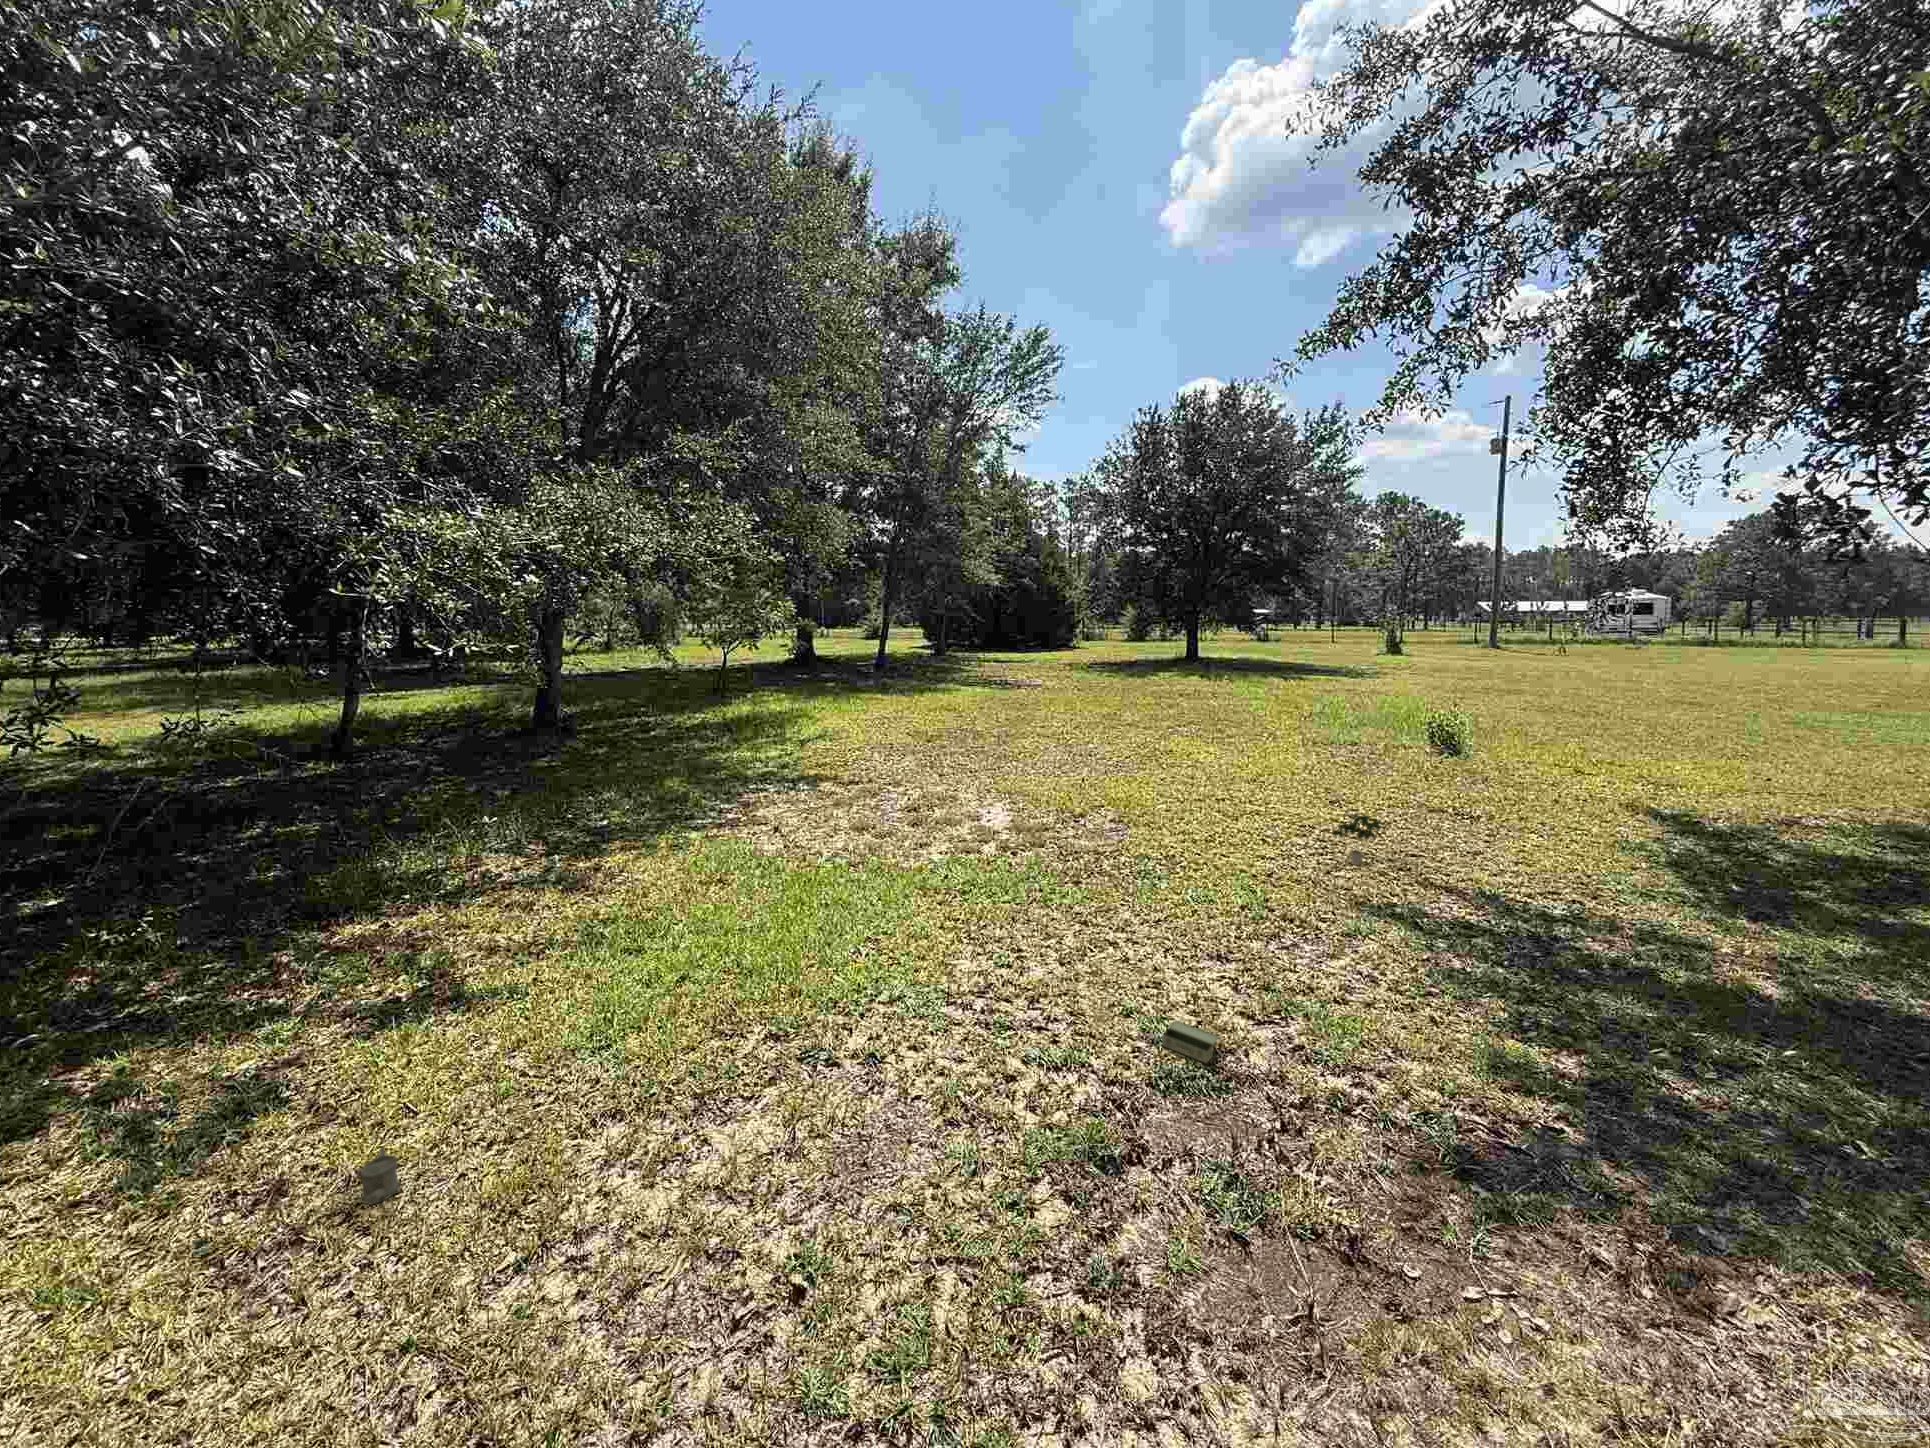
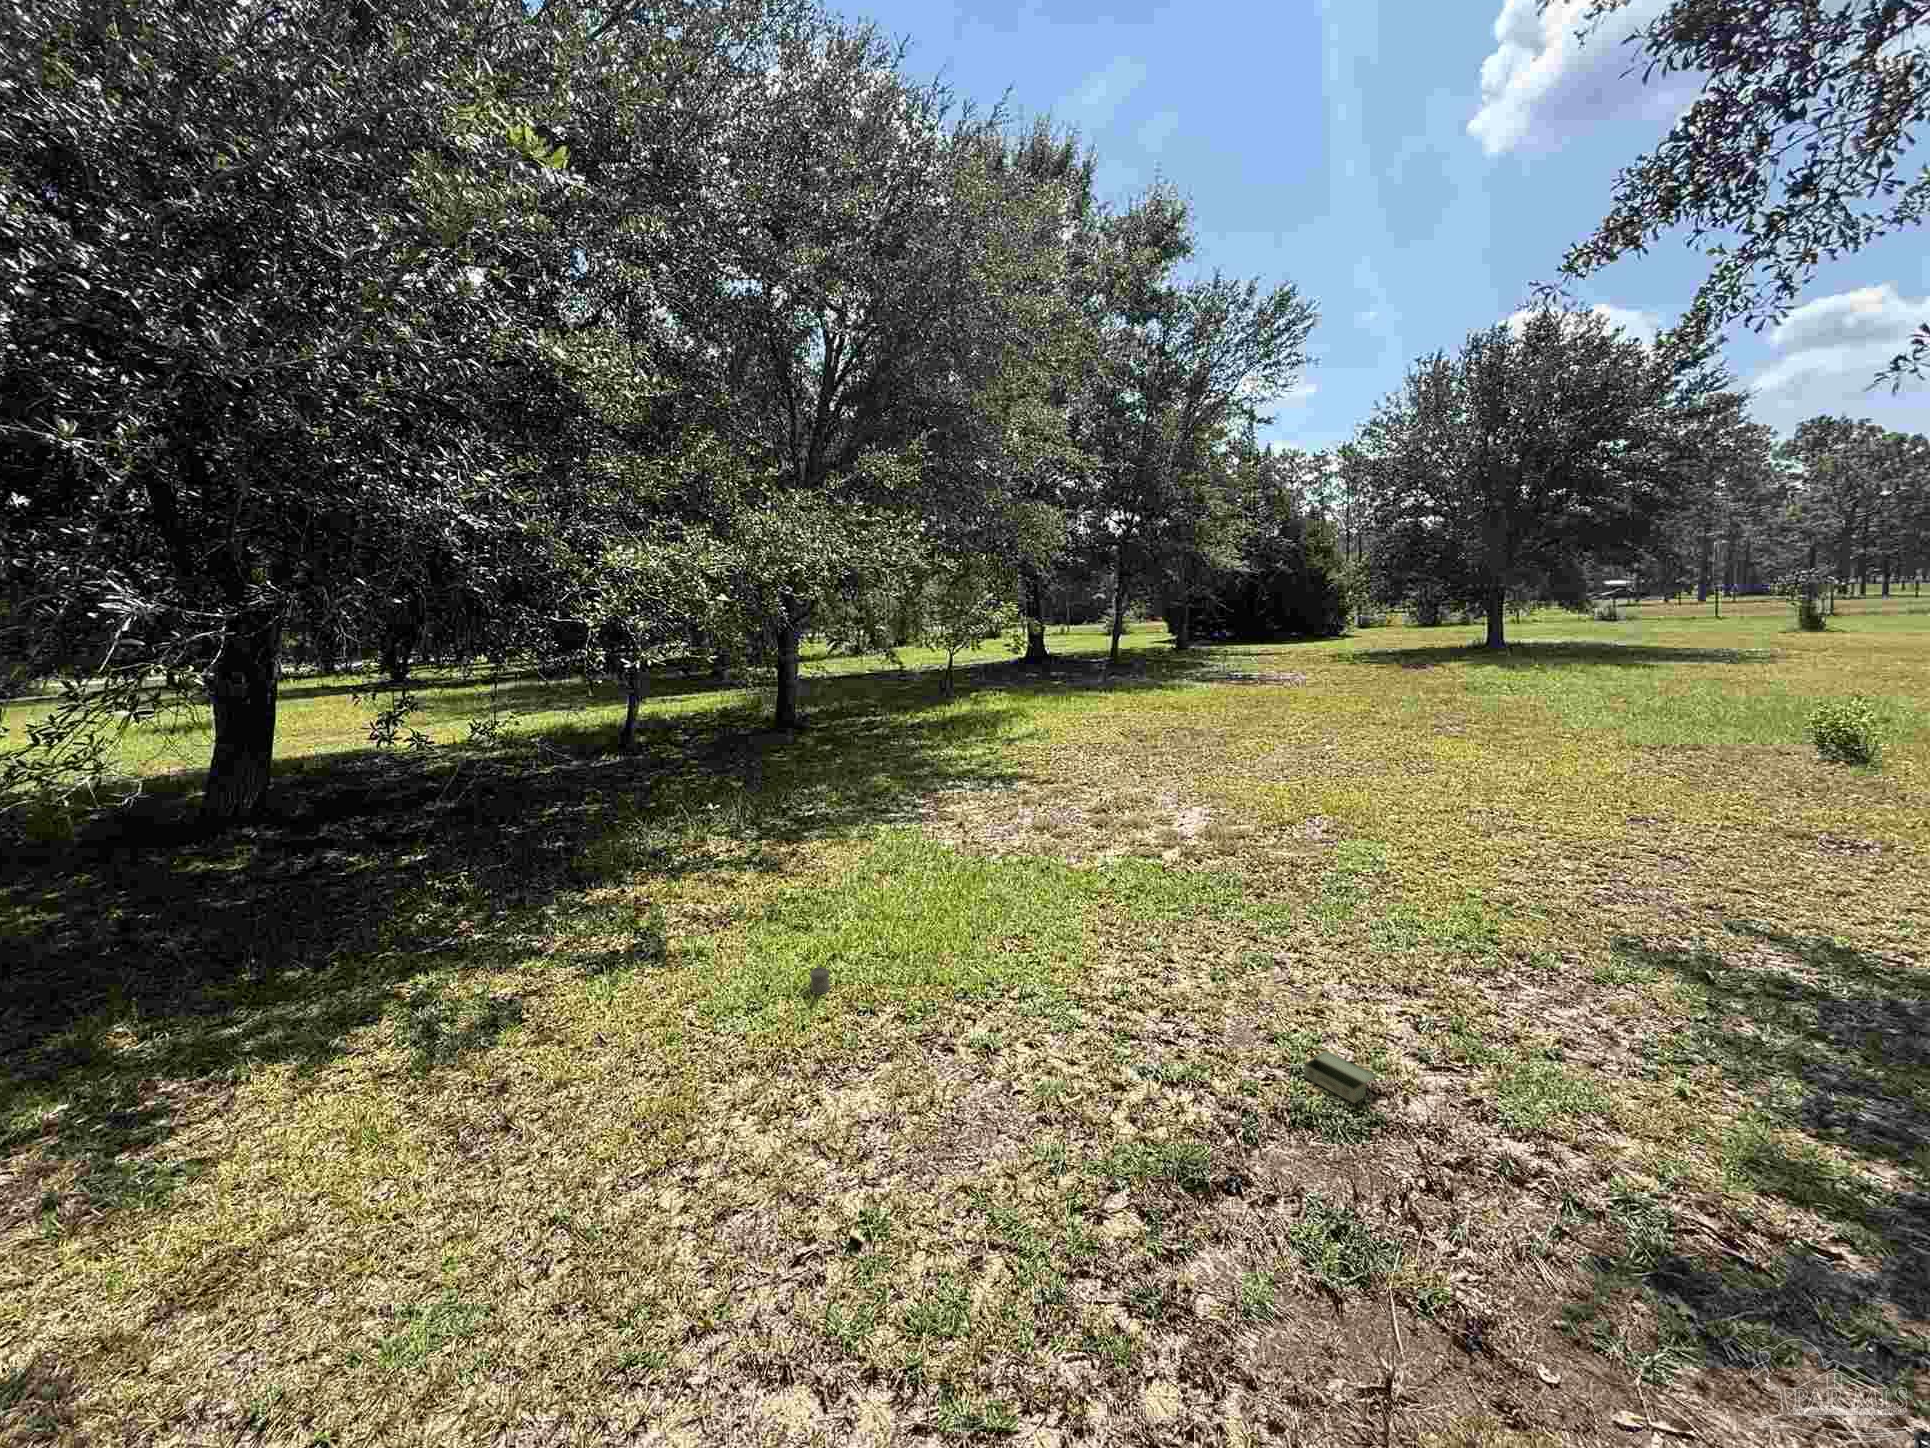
potted plant: present [1334,813,1385,865] -> none [1636,817,1720,887]
watering can: present [360,1146,400,1205] -> present [810,964,831,994]

